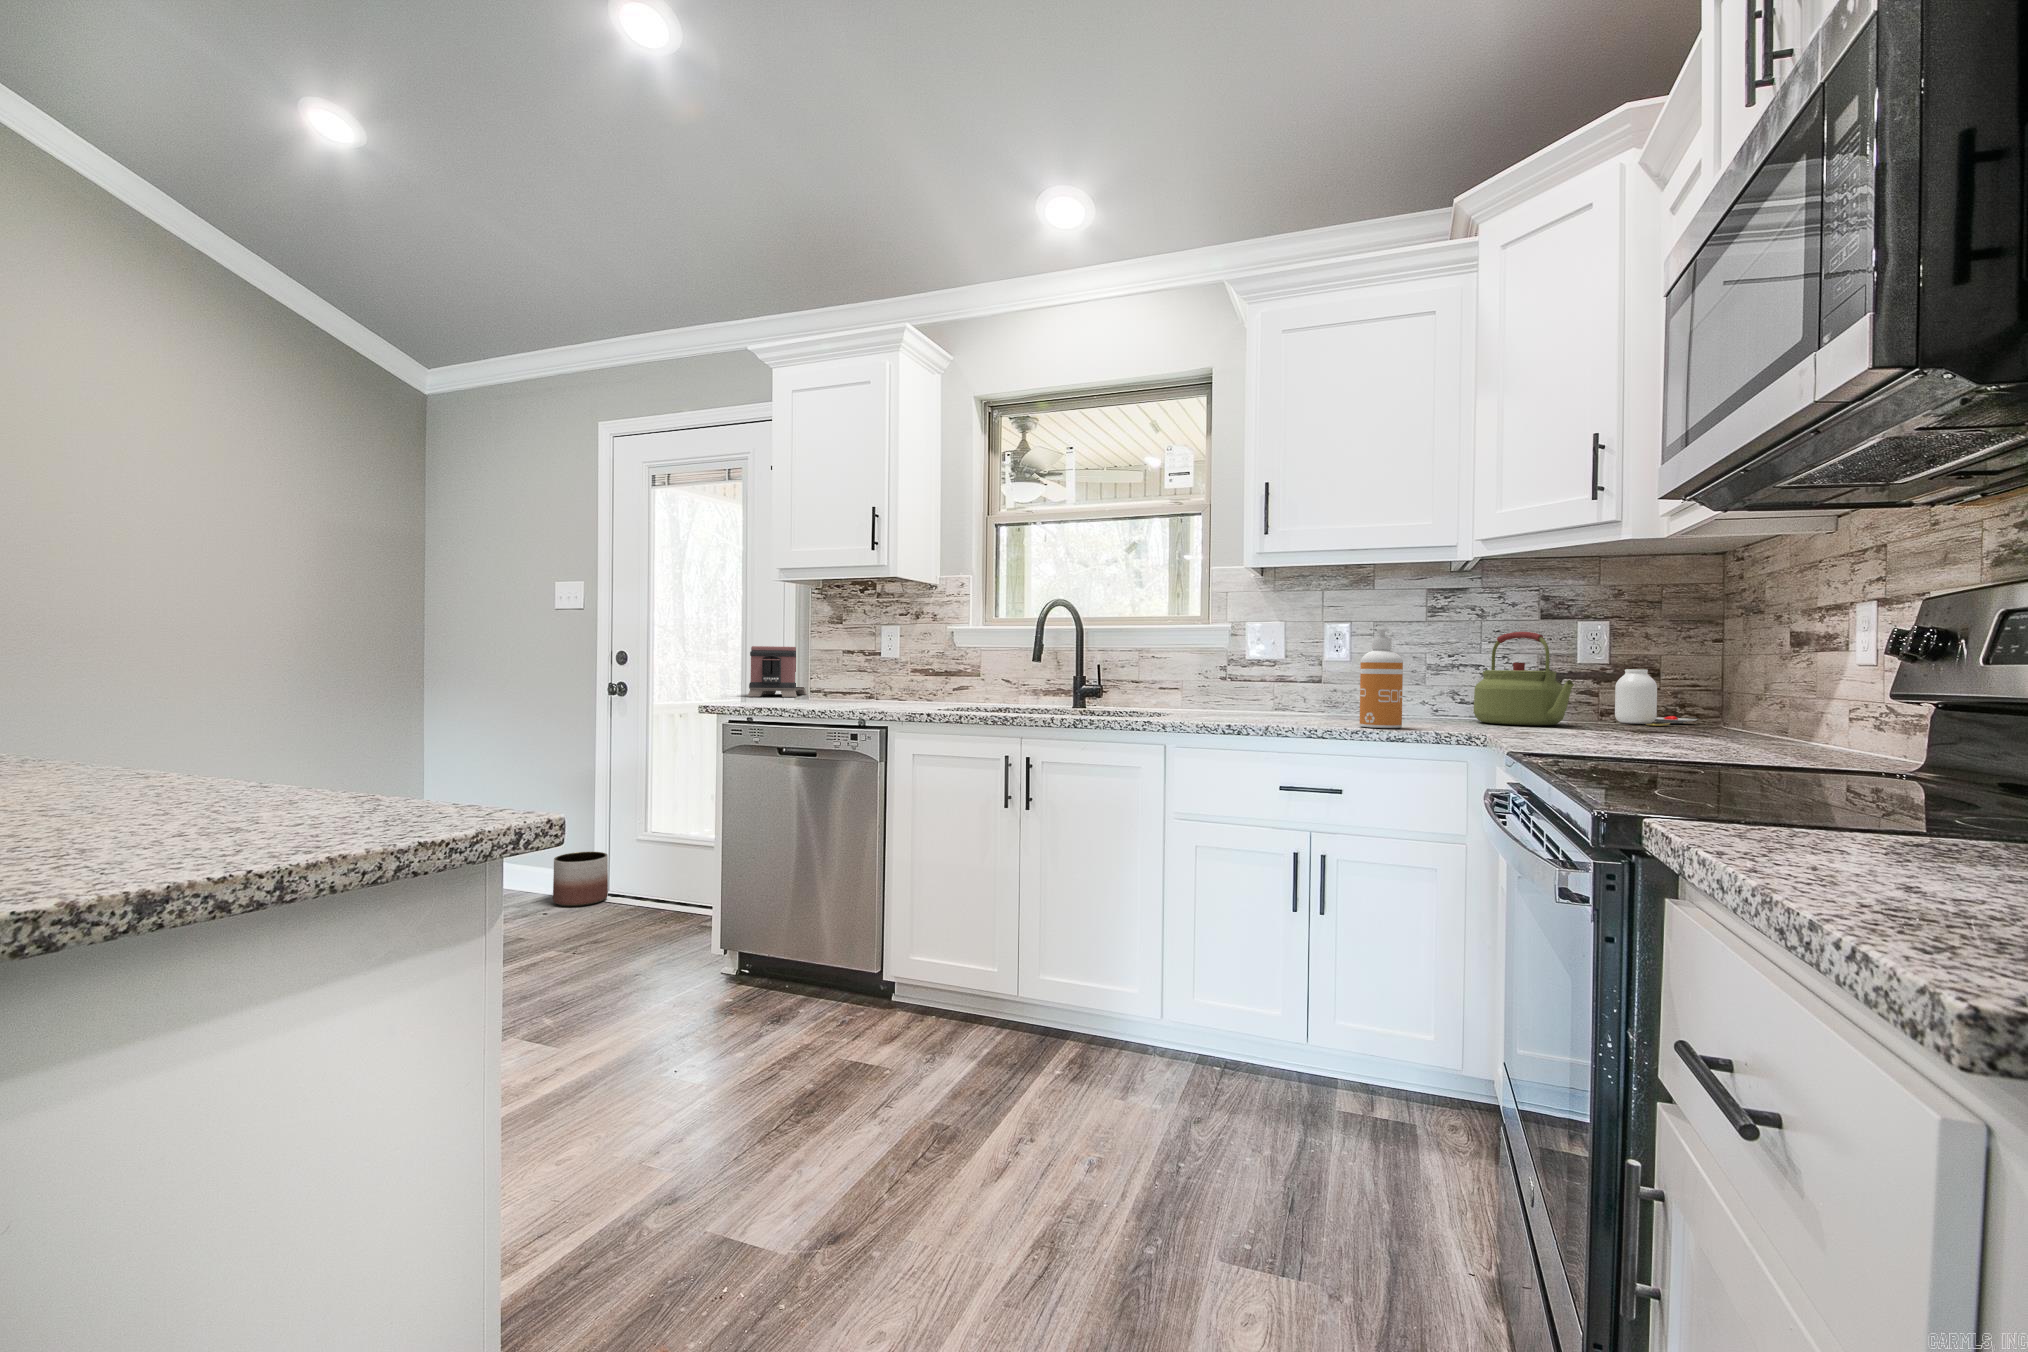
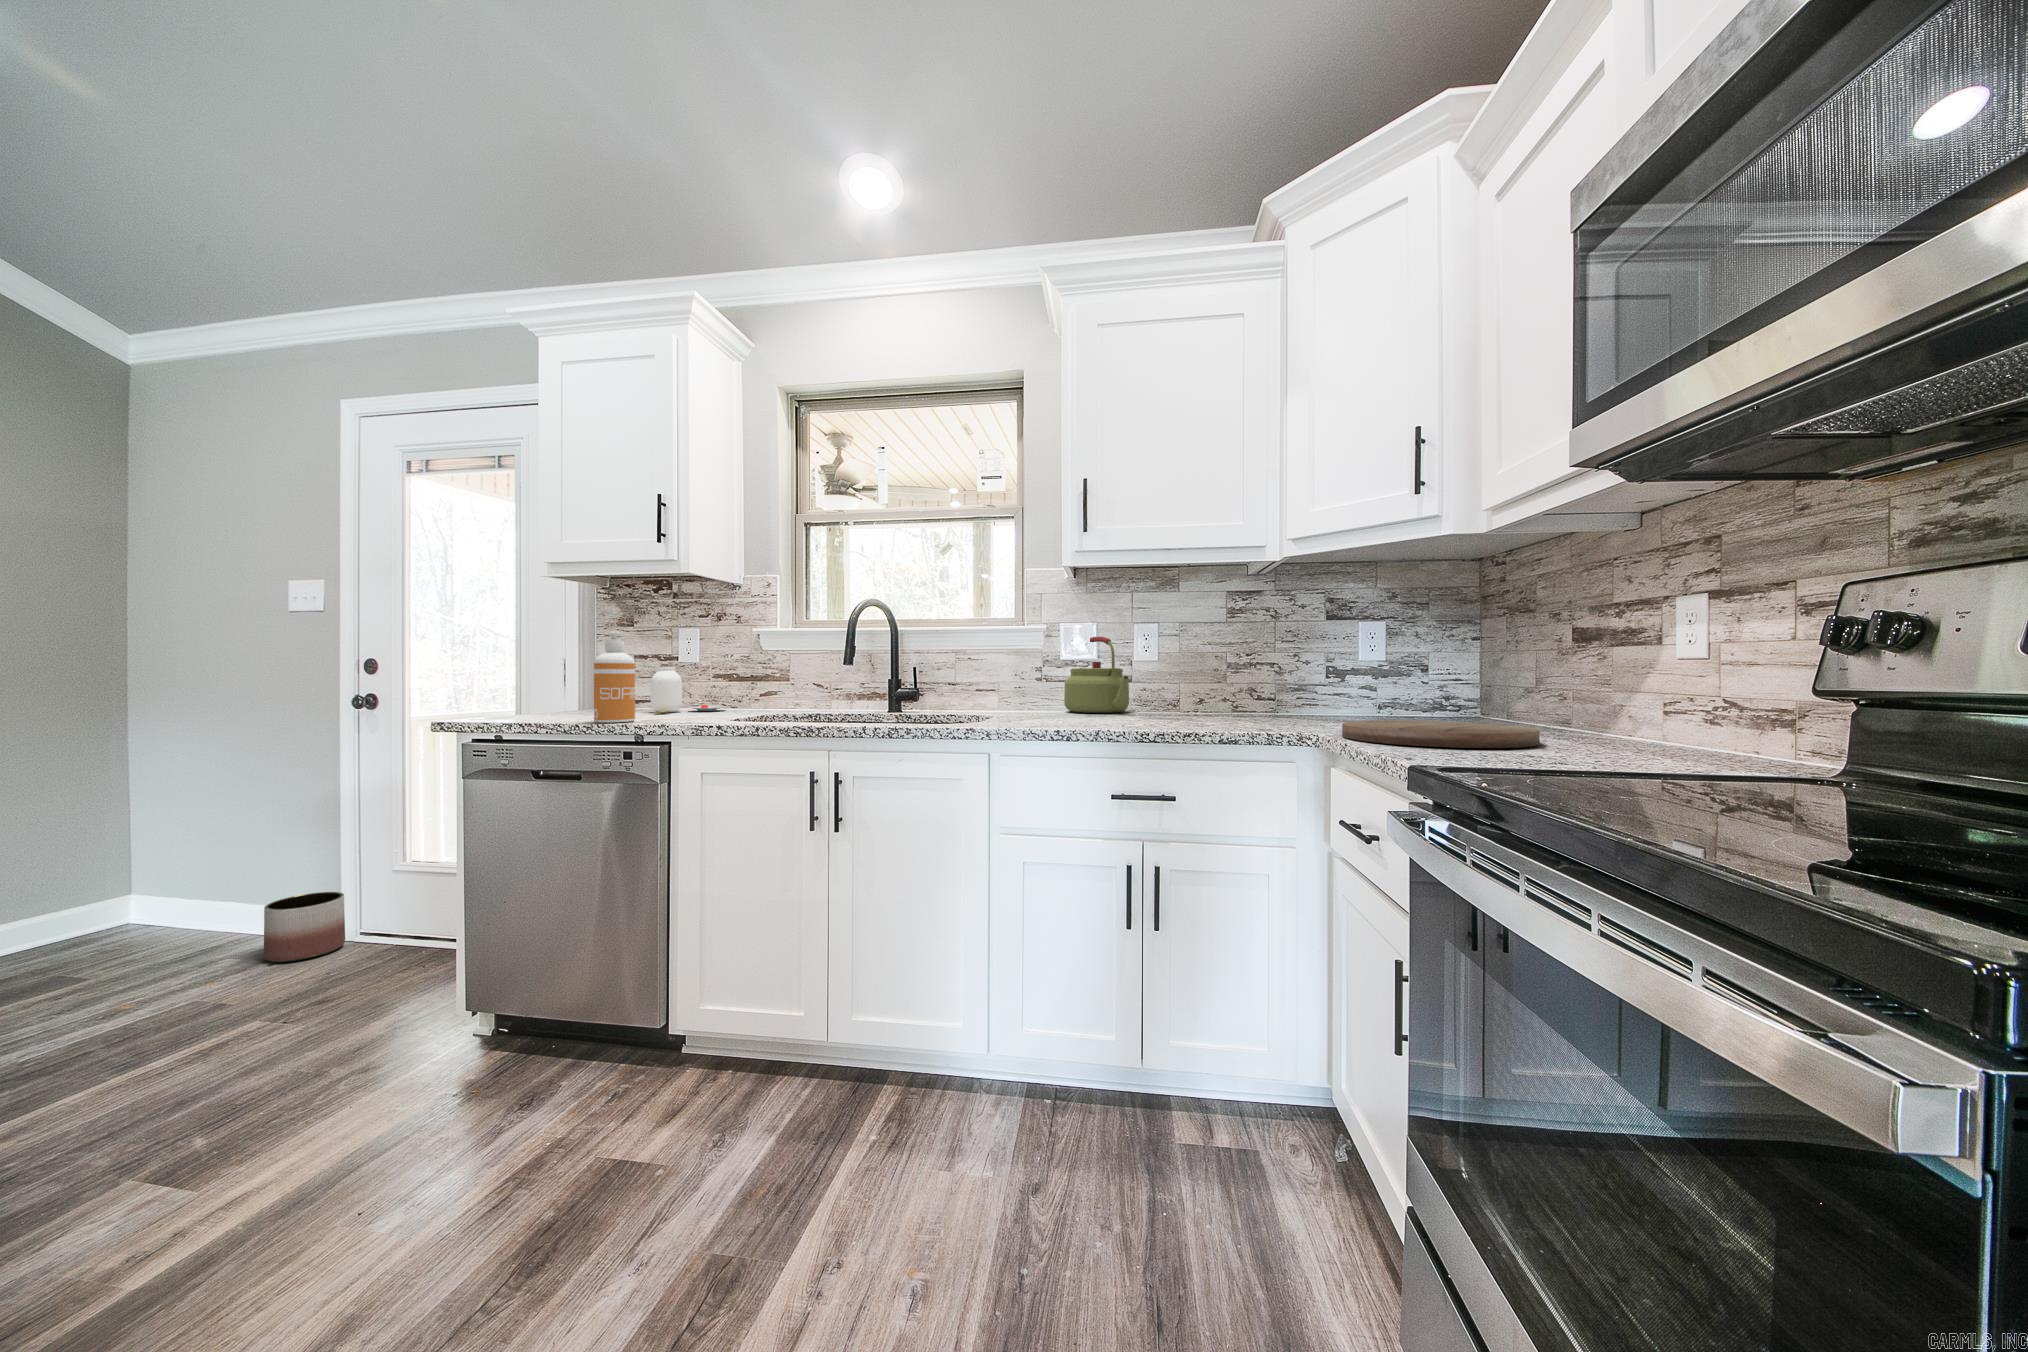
soap dispenser: present [1360,627,1403,728] -> present [594,632,635,723]
kettle: present [1474,632,1574,725] -> present [1064,637,1129,713]
toaster: present [748,646,807,697] -> none [516,652,597,708]
jar: present [1615,669,1697,726] -> present [651,667,726,713]
cutting board: none [1509,722,1708,748] -> present [1342,720,1540,748]

